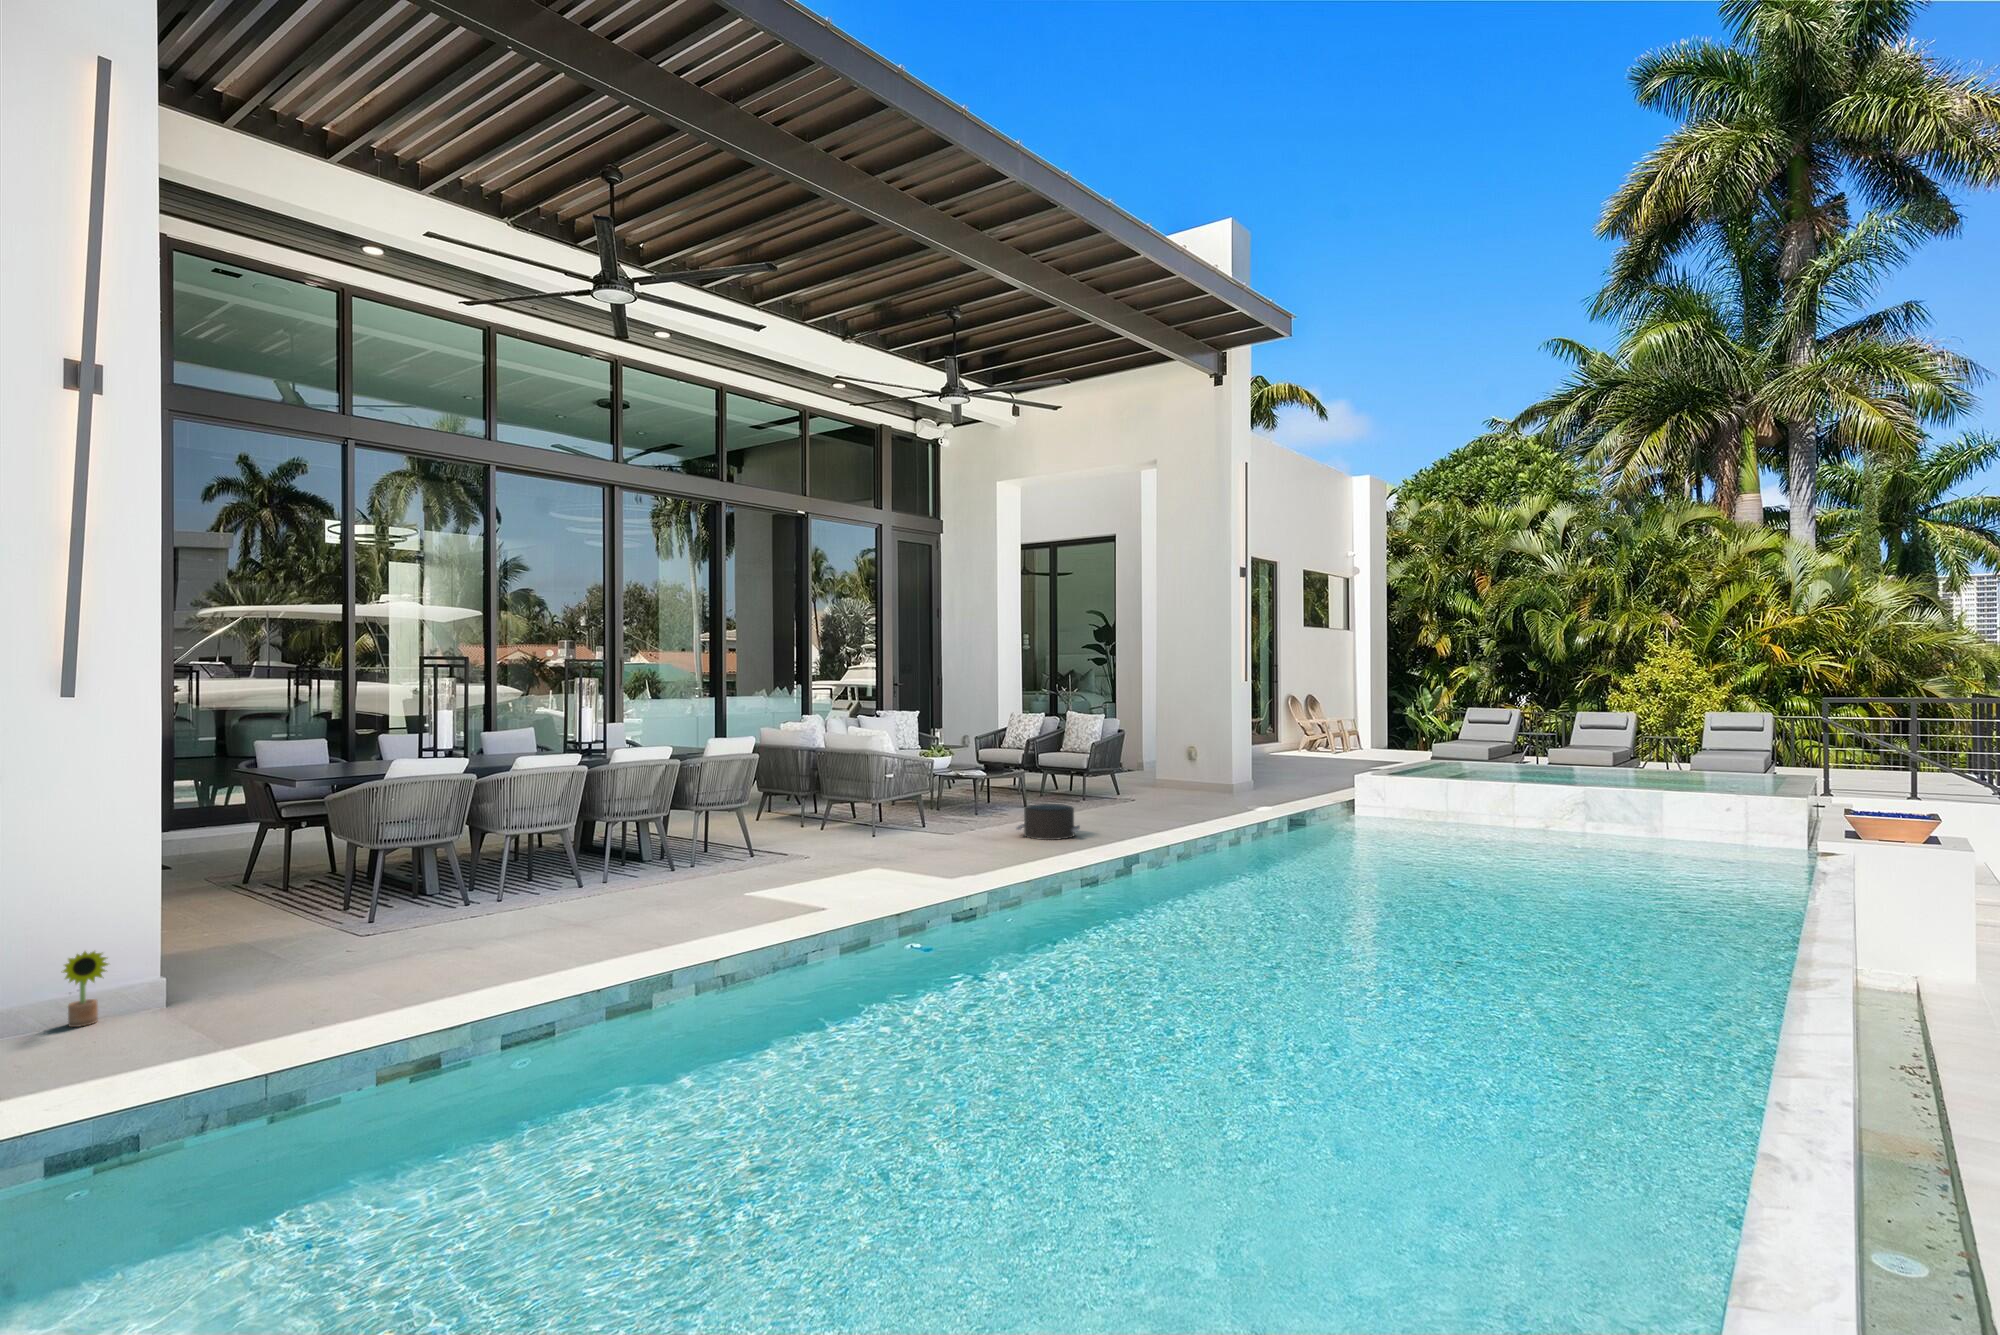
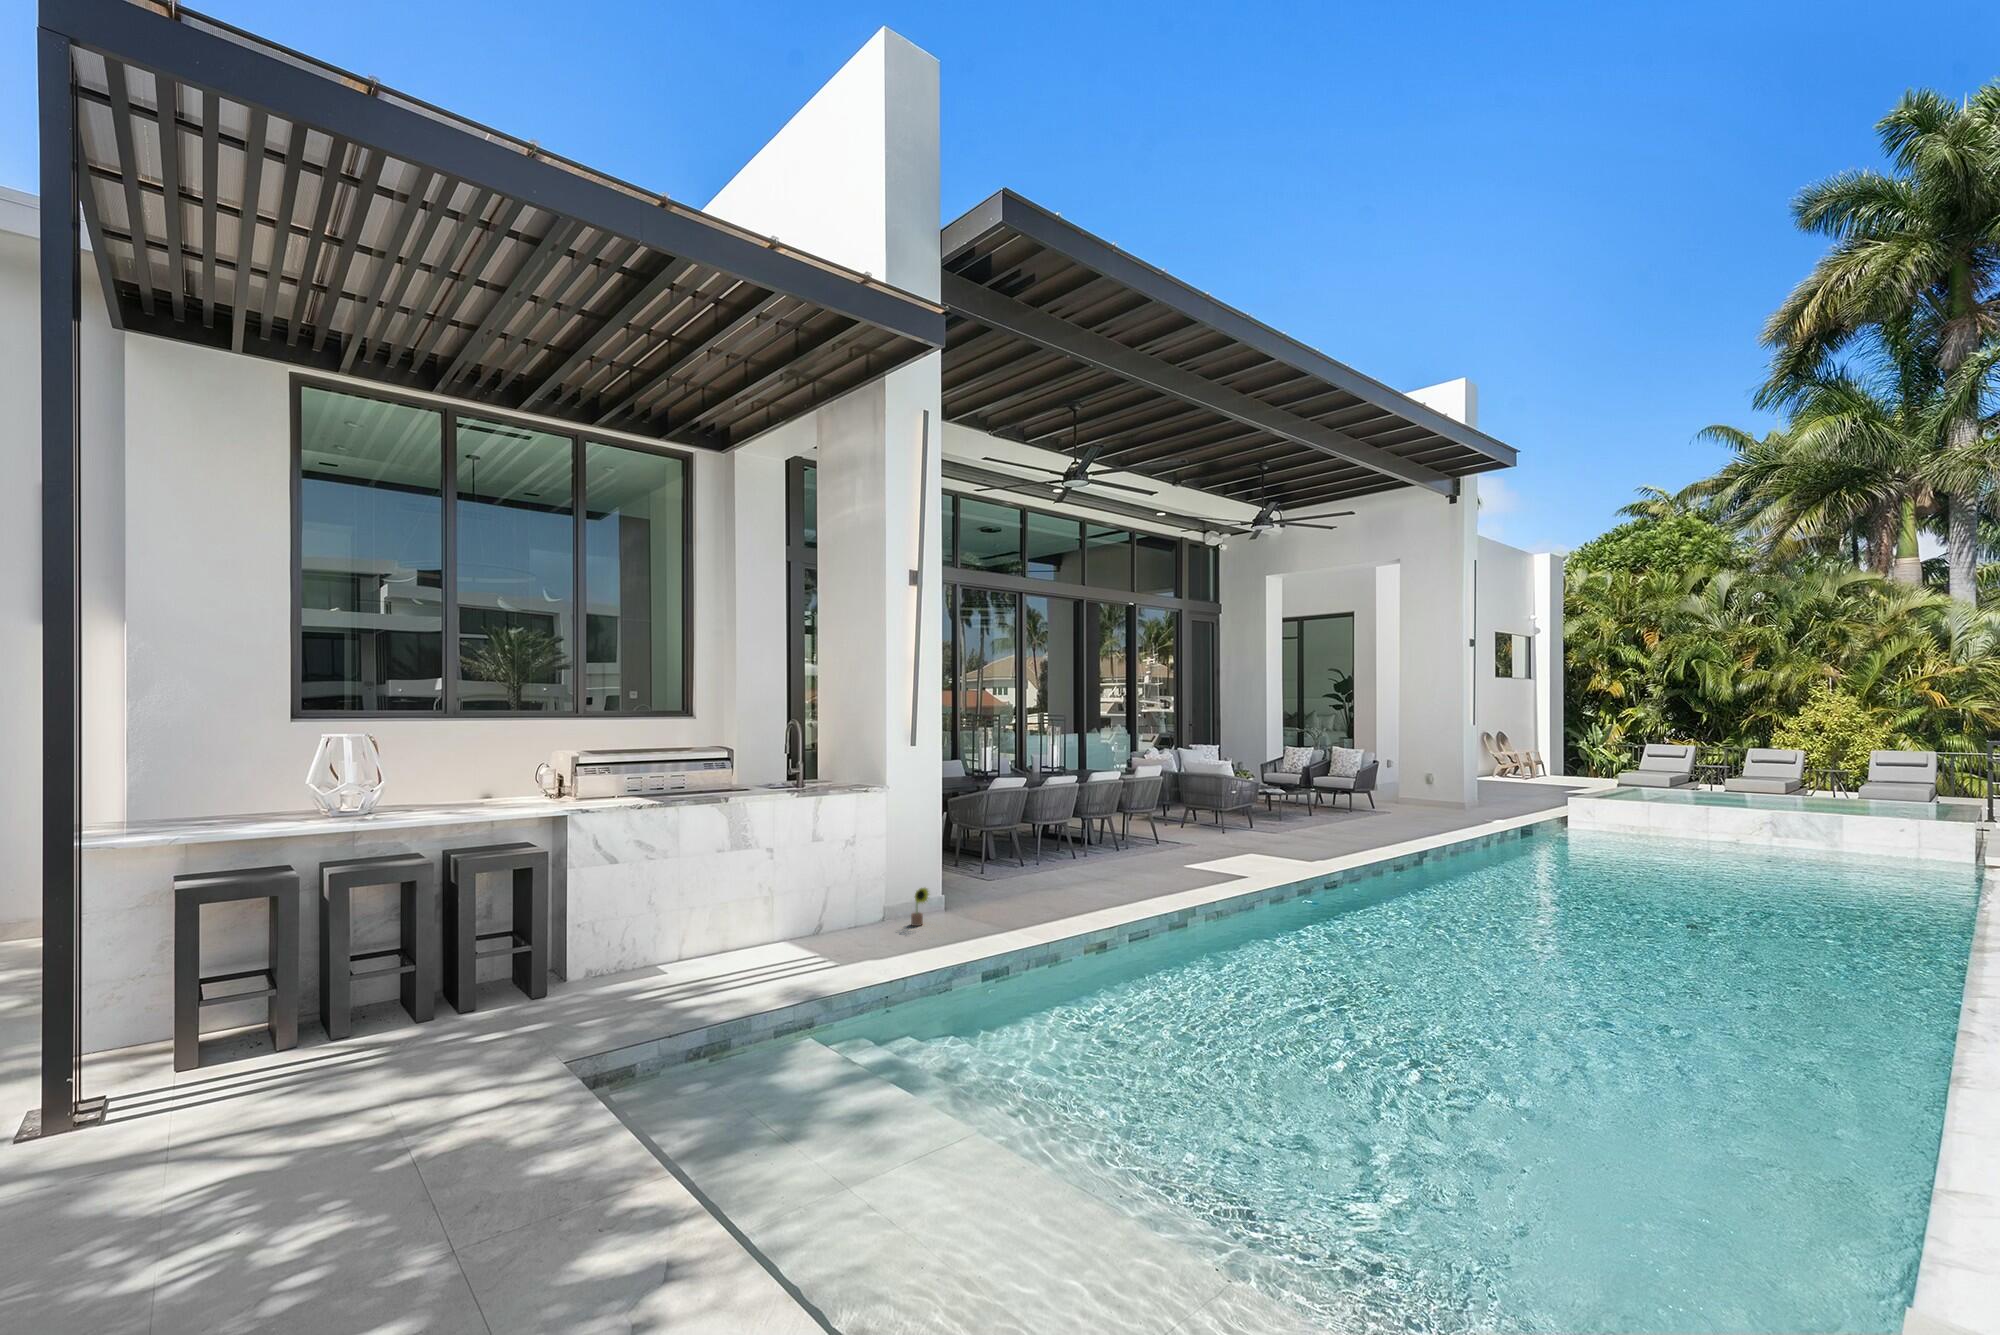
pouf: present [1017,804,1080,840] -> none [1325,816,1372,841]

